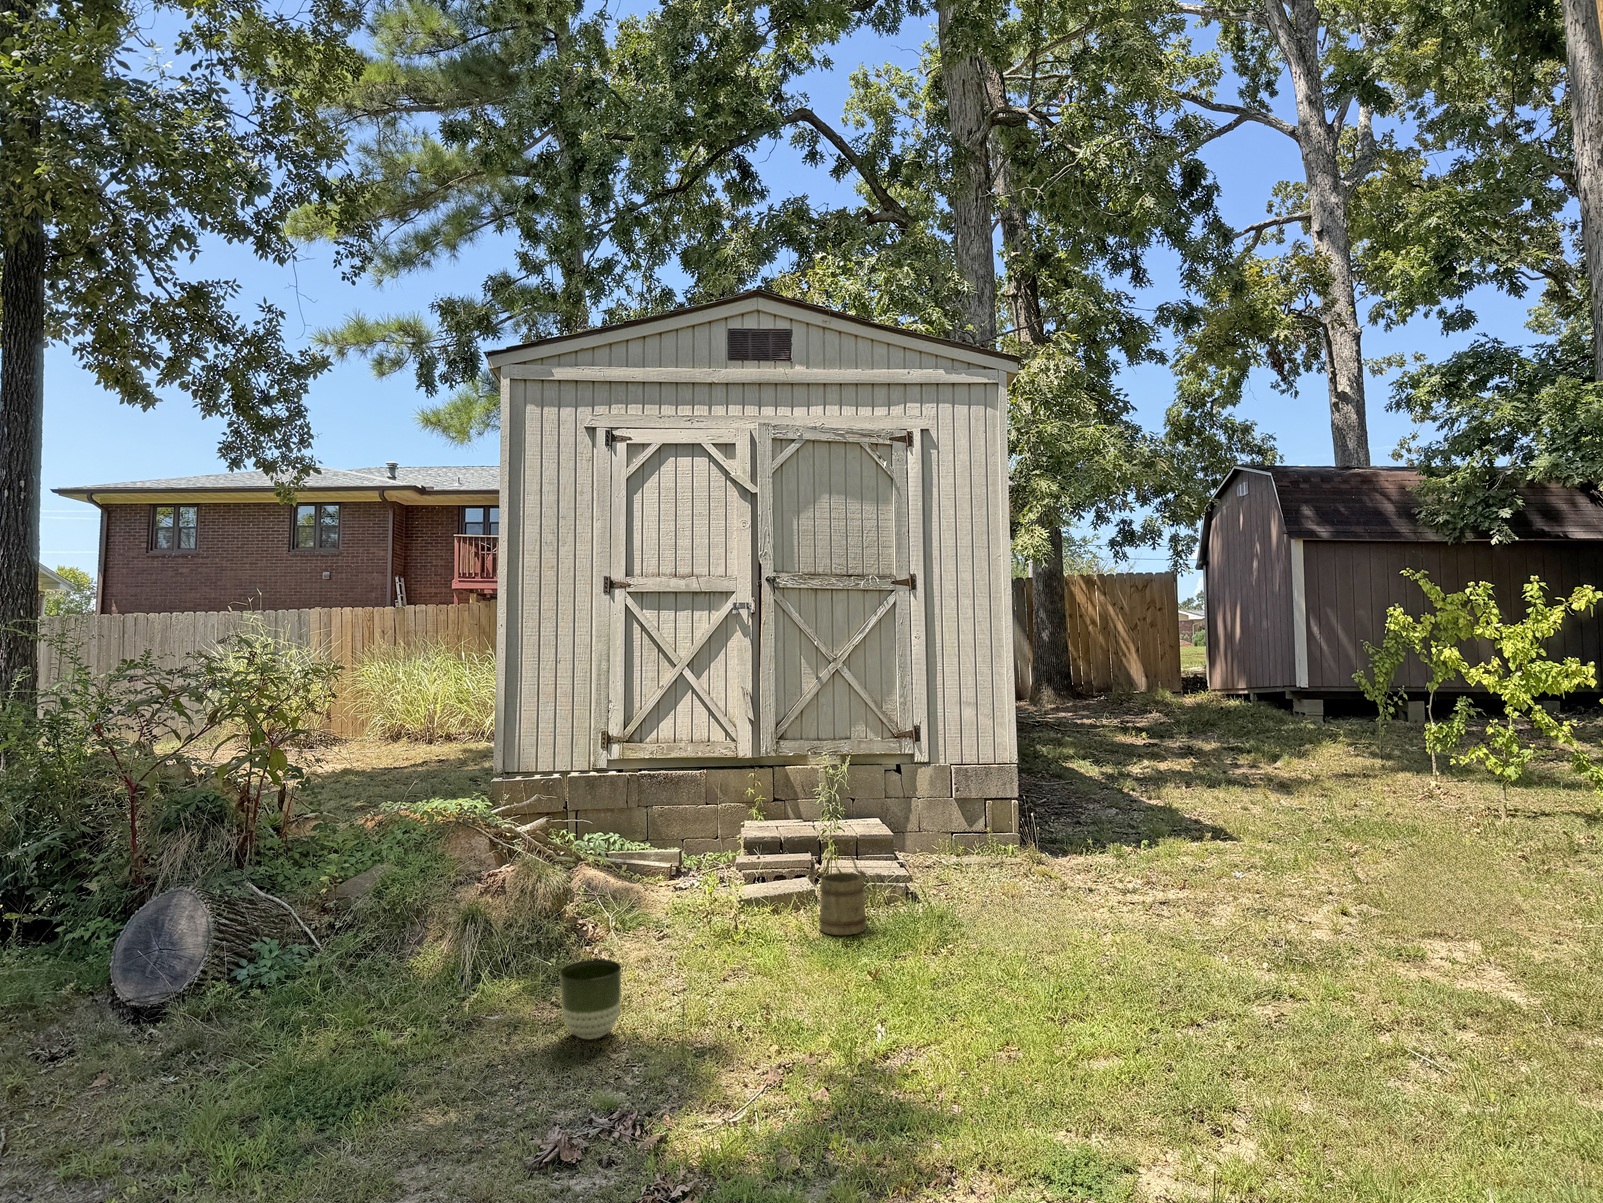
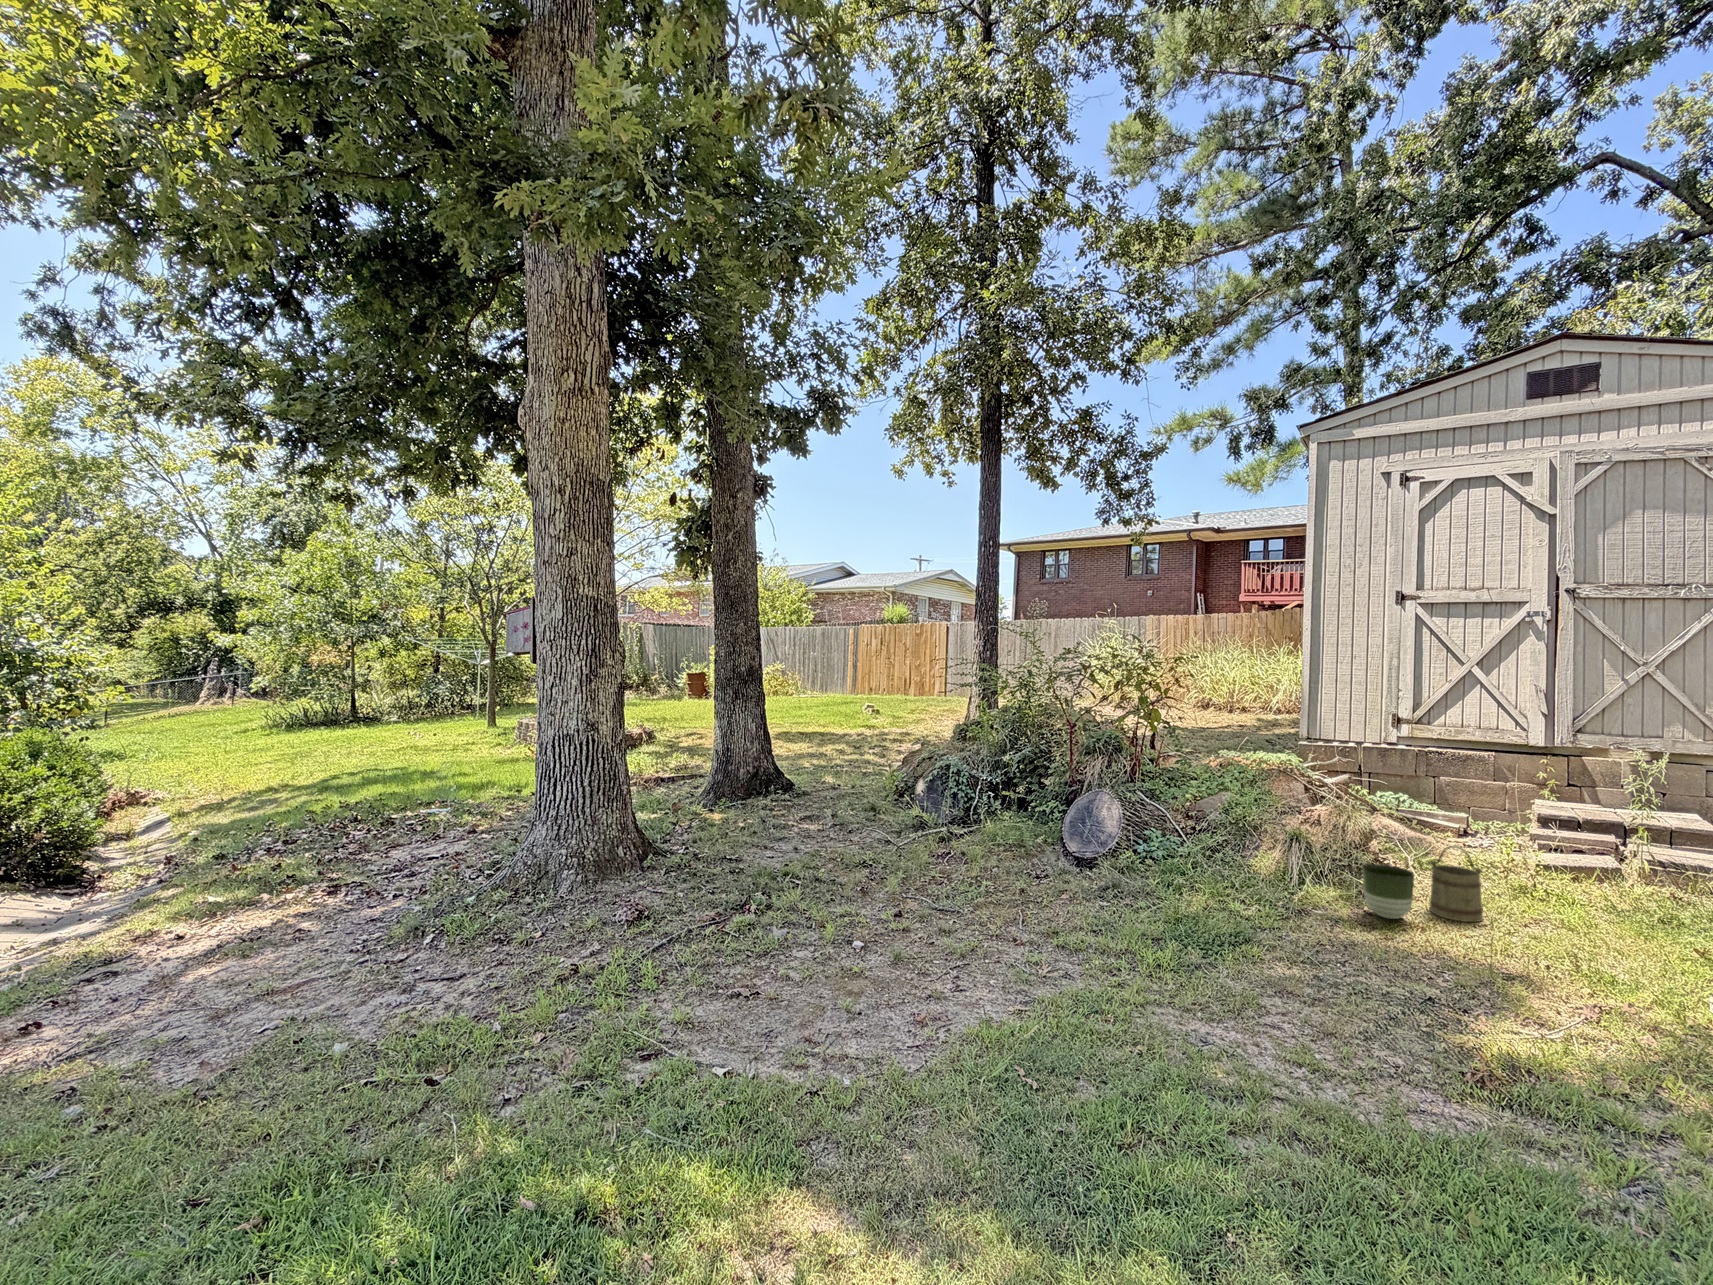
bucket: present [817,849,867,935] -> present [1430,846,1483,922]

